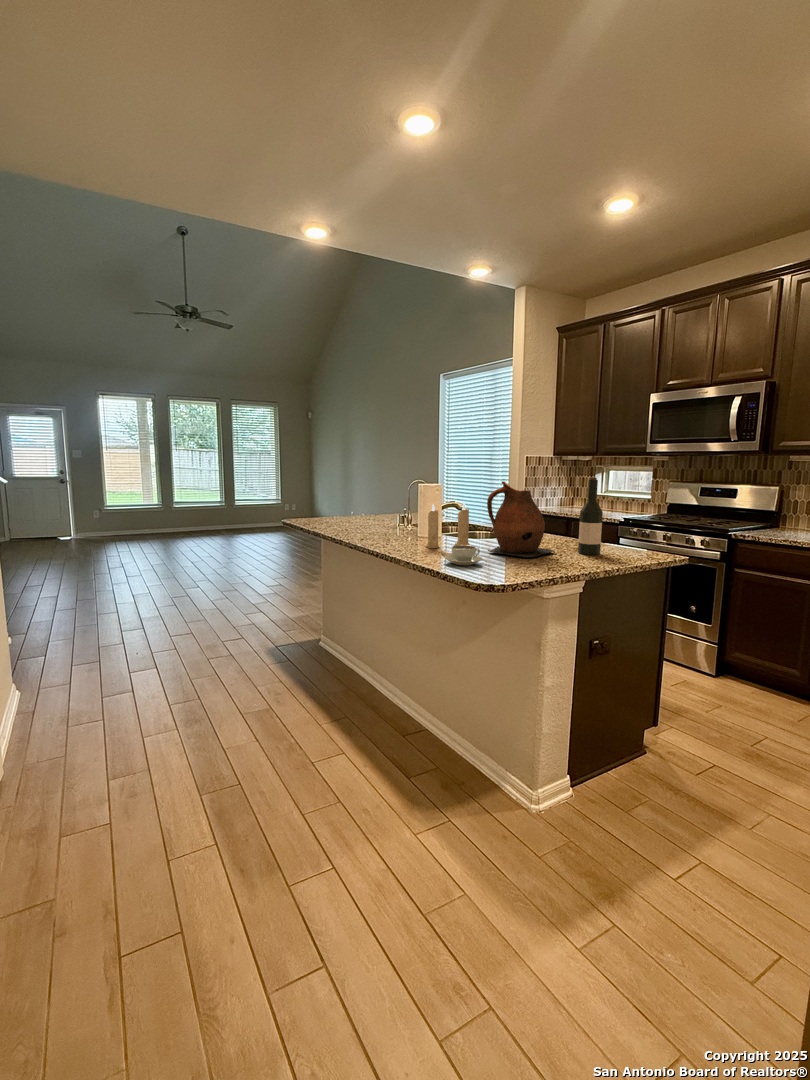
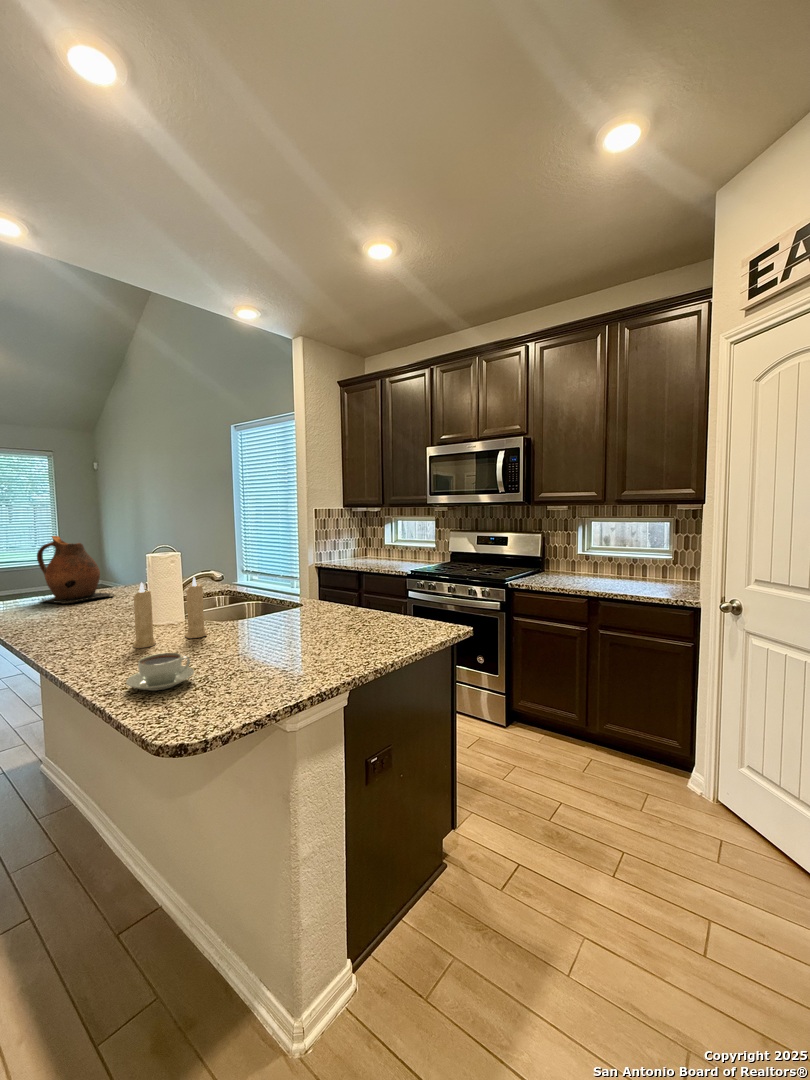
wine bottle: present [578,477,603,555] -> none [349,537,377,636]
ceramic pitcher: present [487,481,555,558] -> present [37,536,114,604]

